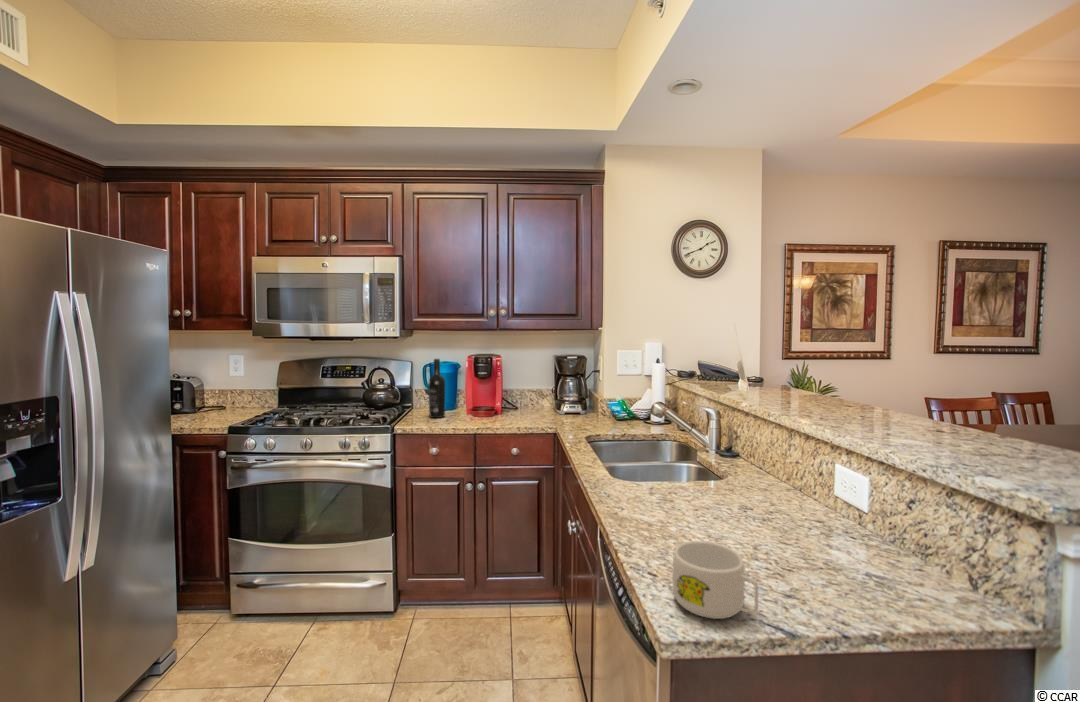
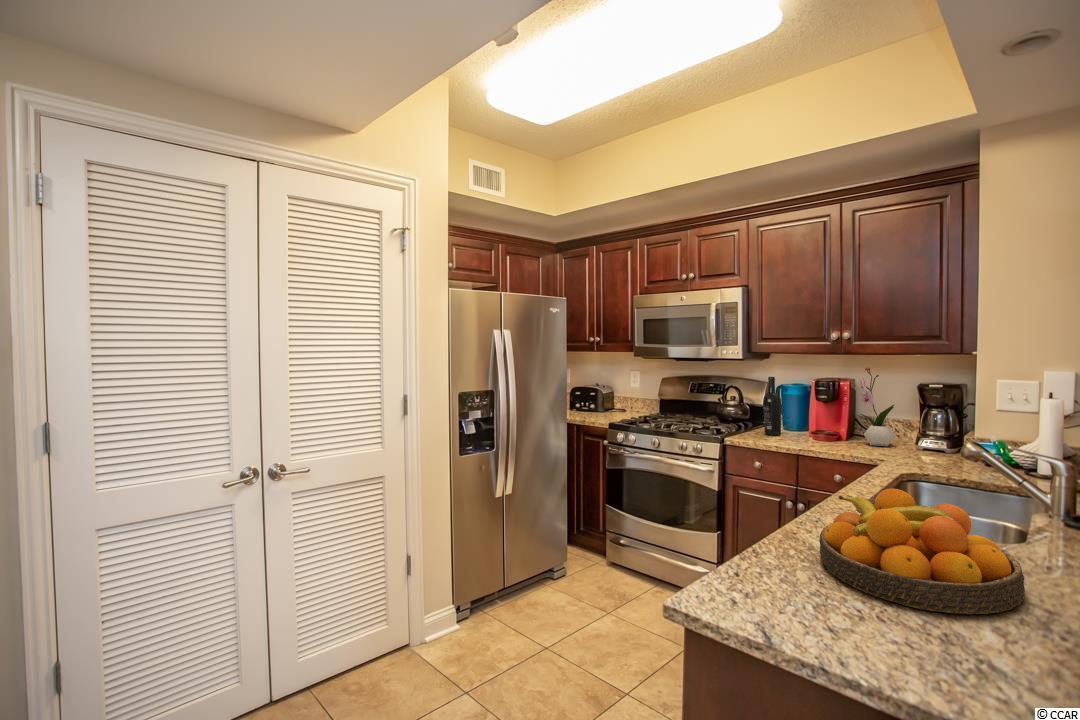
flower arrangement: none [513,349,542,416] -> present [858,368,895,446]
fruit bowl: none [647,447,799,546] -> present [820,488,1025,614]
mug: present [672,541,758,619] -> none [713,551,778,619]

